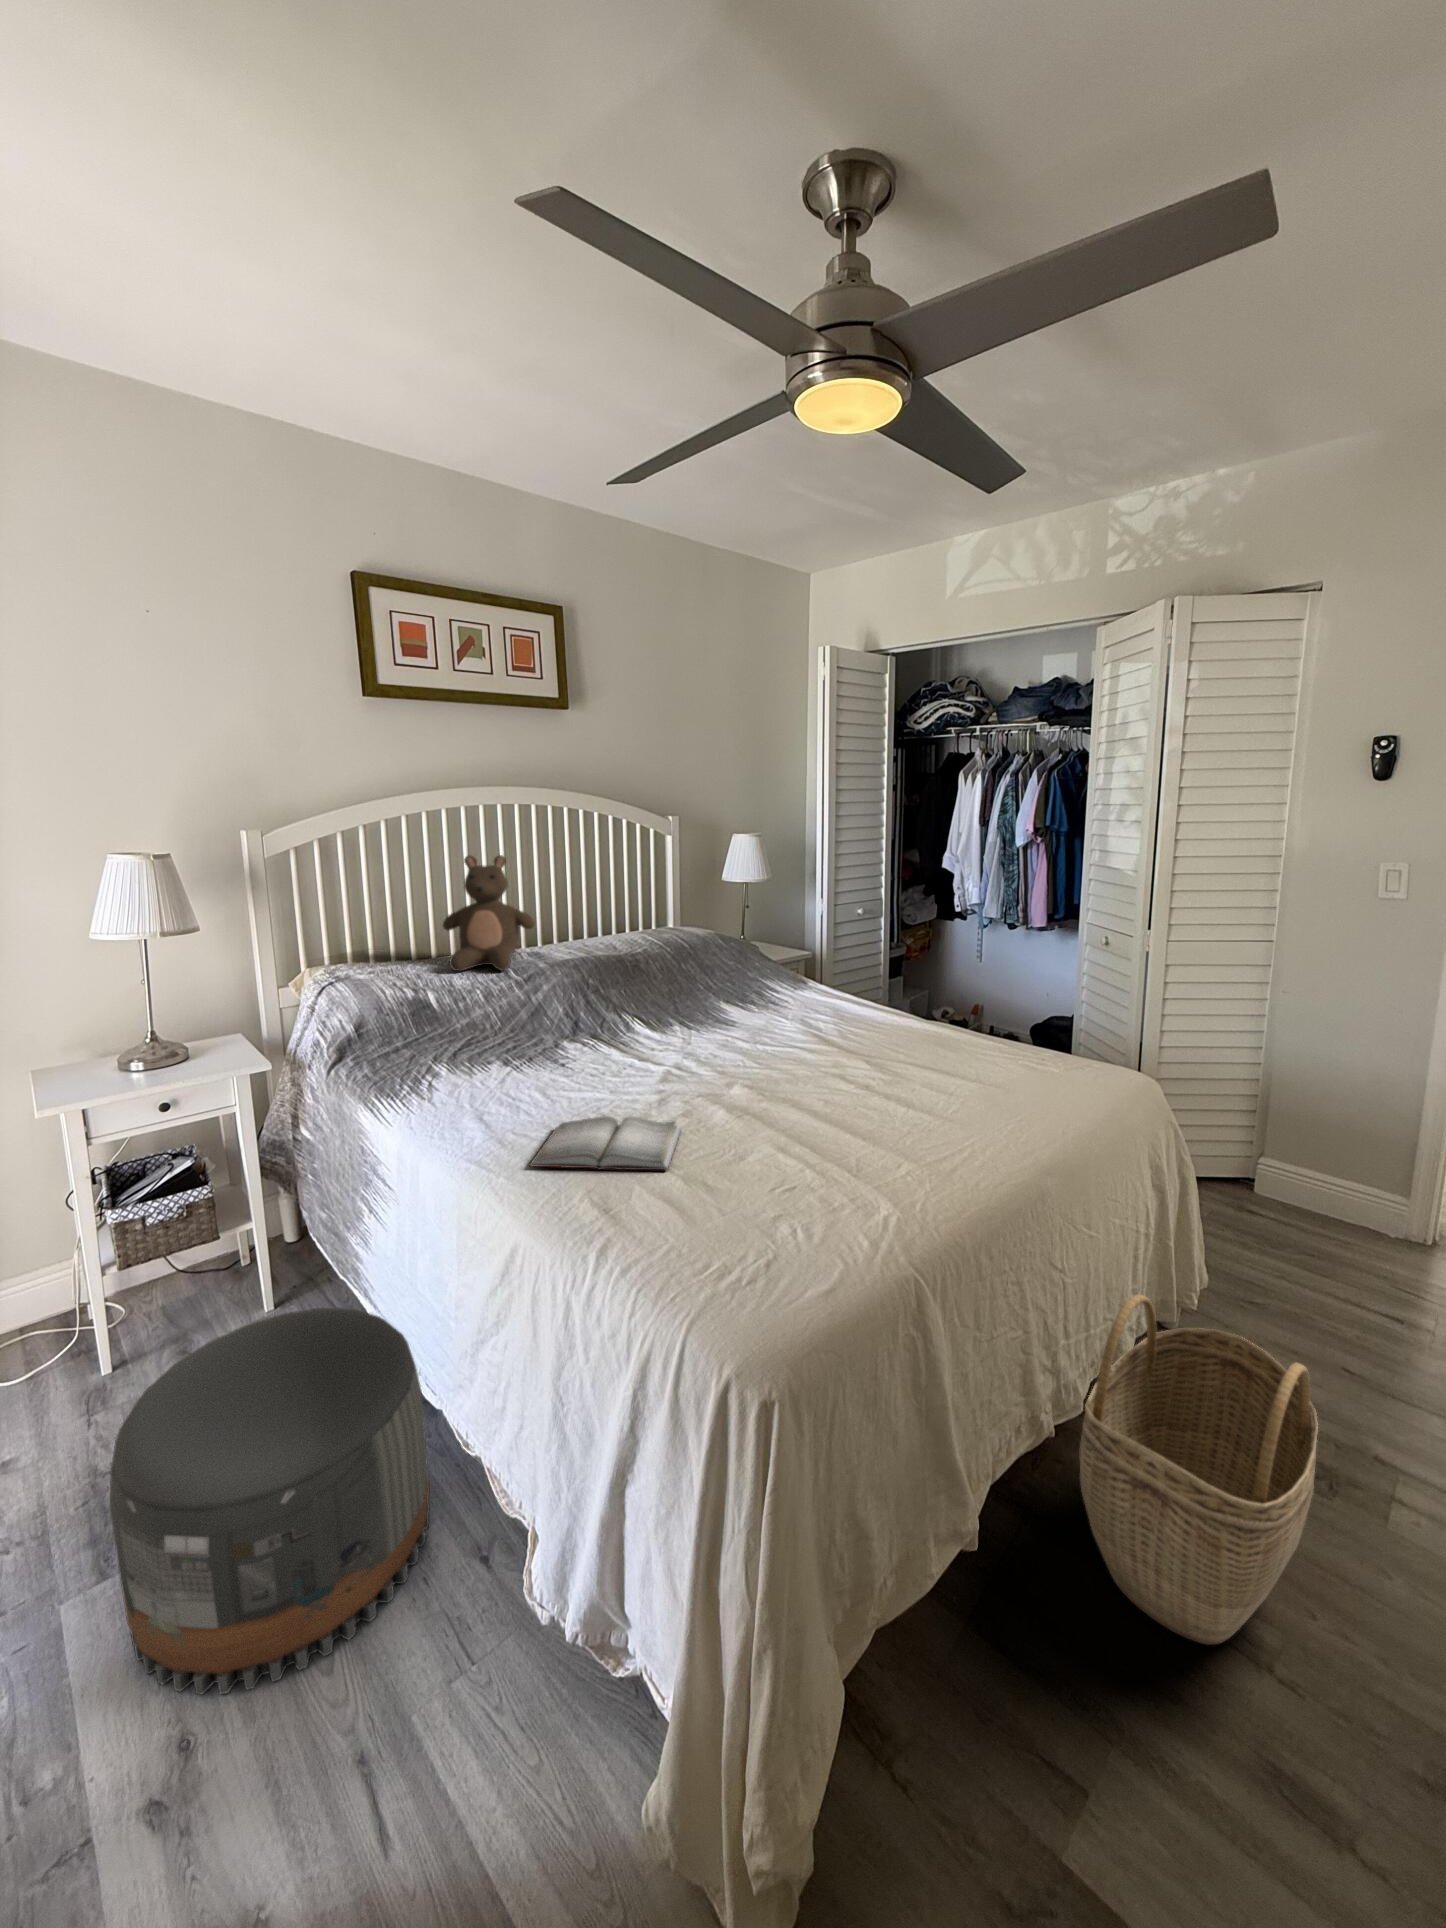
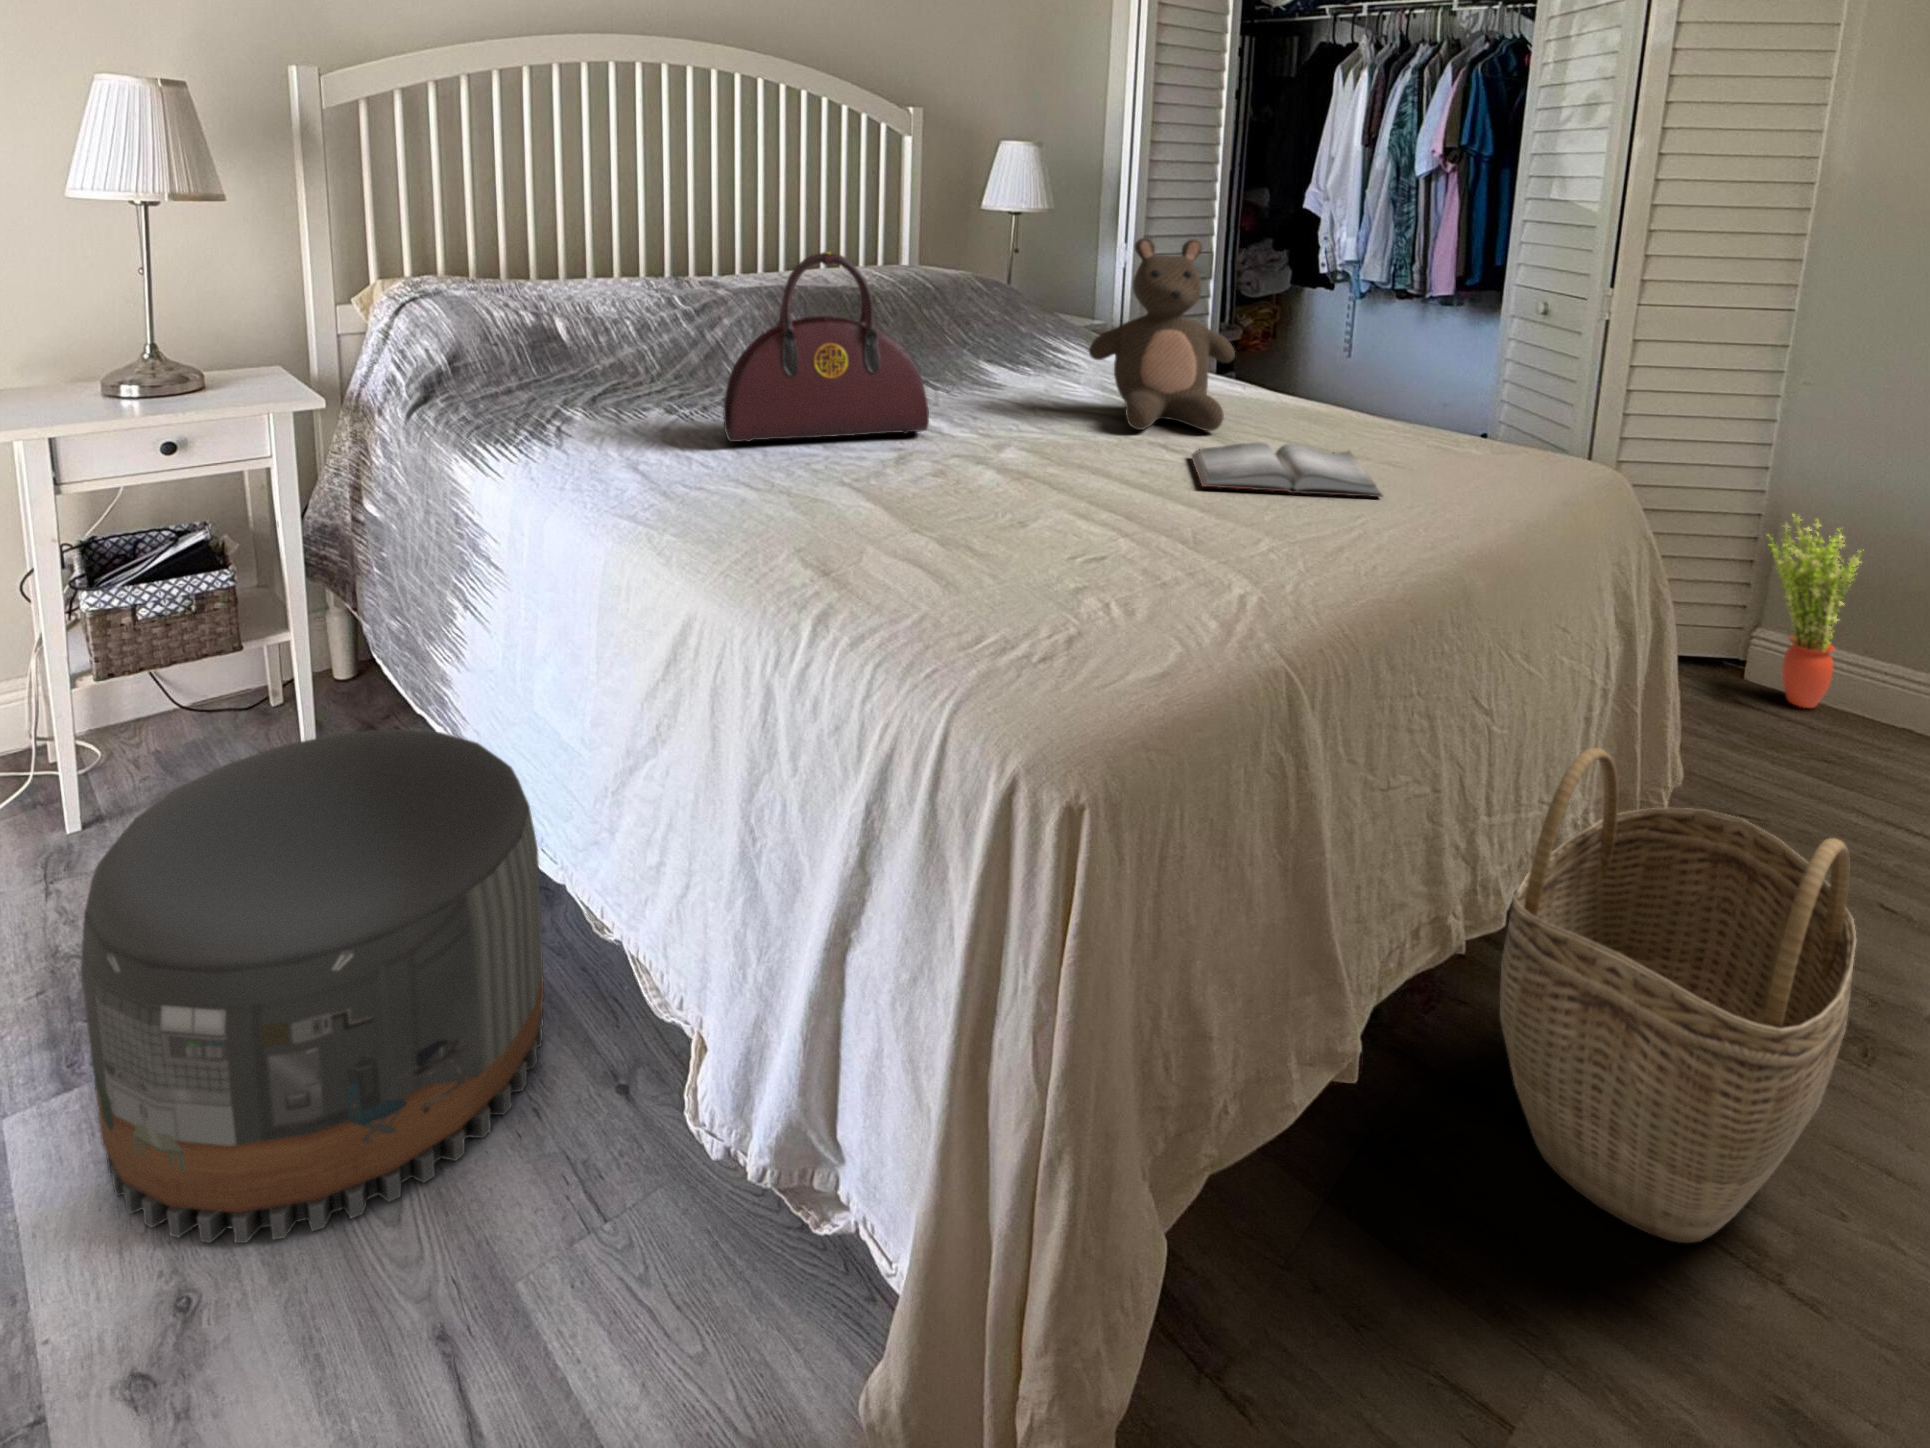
stuffed bear: present [443,855,535,971] -> present [1089,238,1235,431]
handbag: none [543,954,683,1088] -> present [723,252,929,442]
potted plant: none [1262,1084,1329,1218] -> present [1770,516,1860,708]
hardback book: present [530,1116,681,1170] -> present [1191,442,1382,497]

